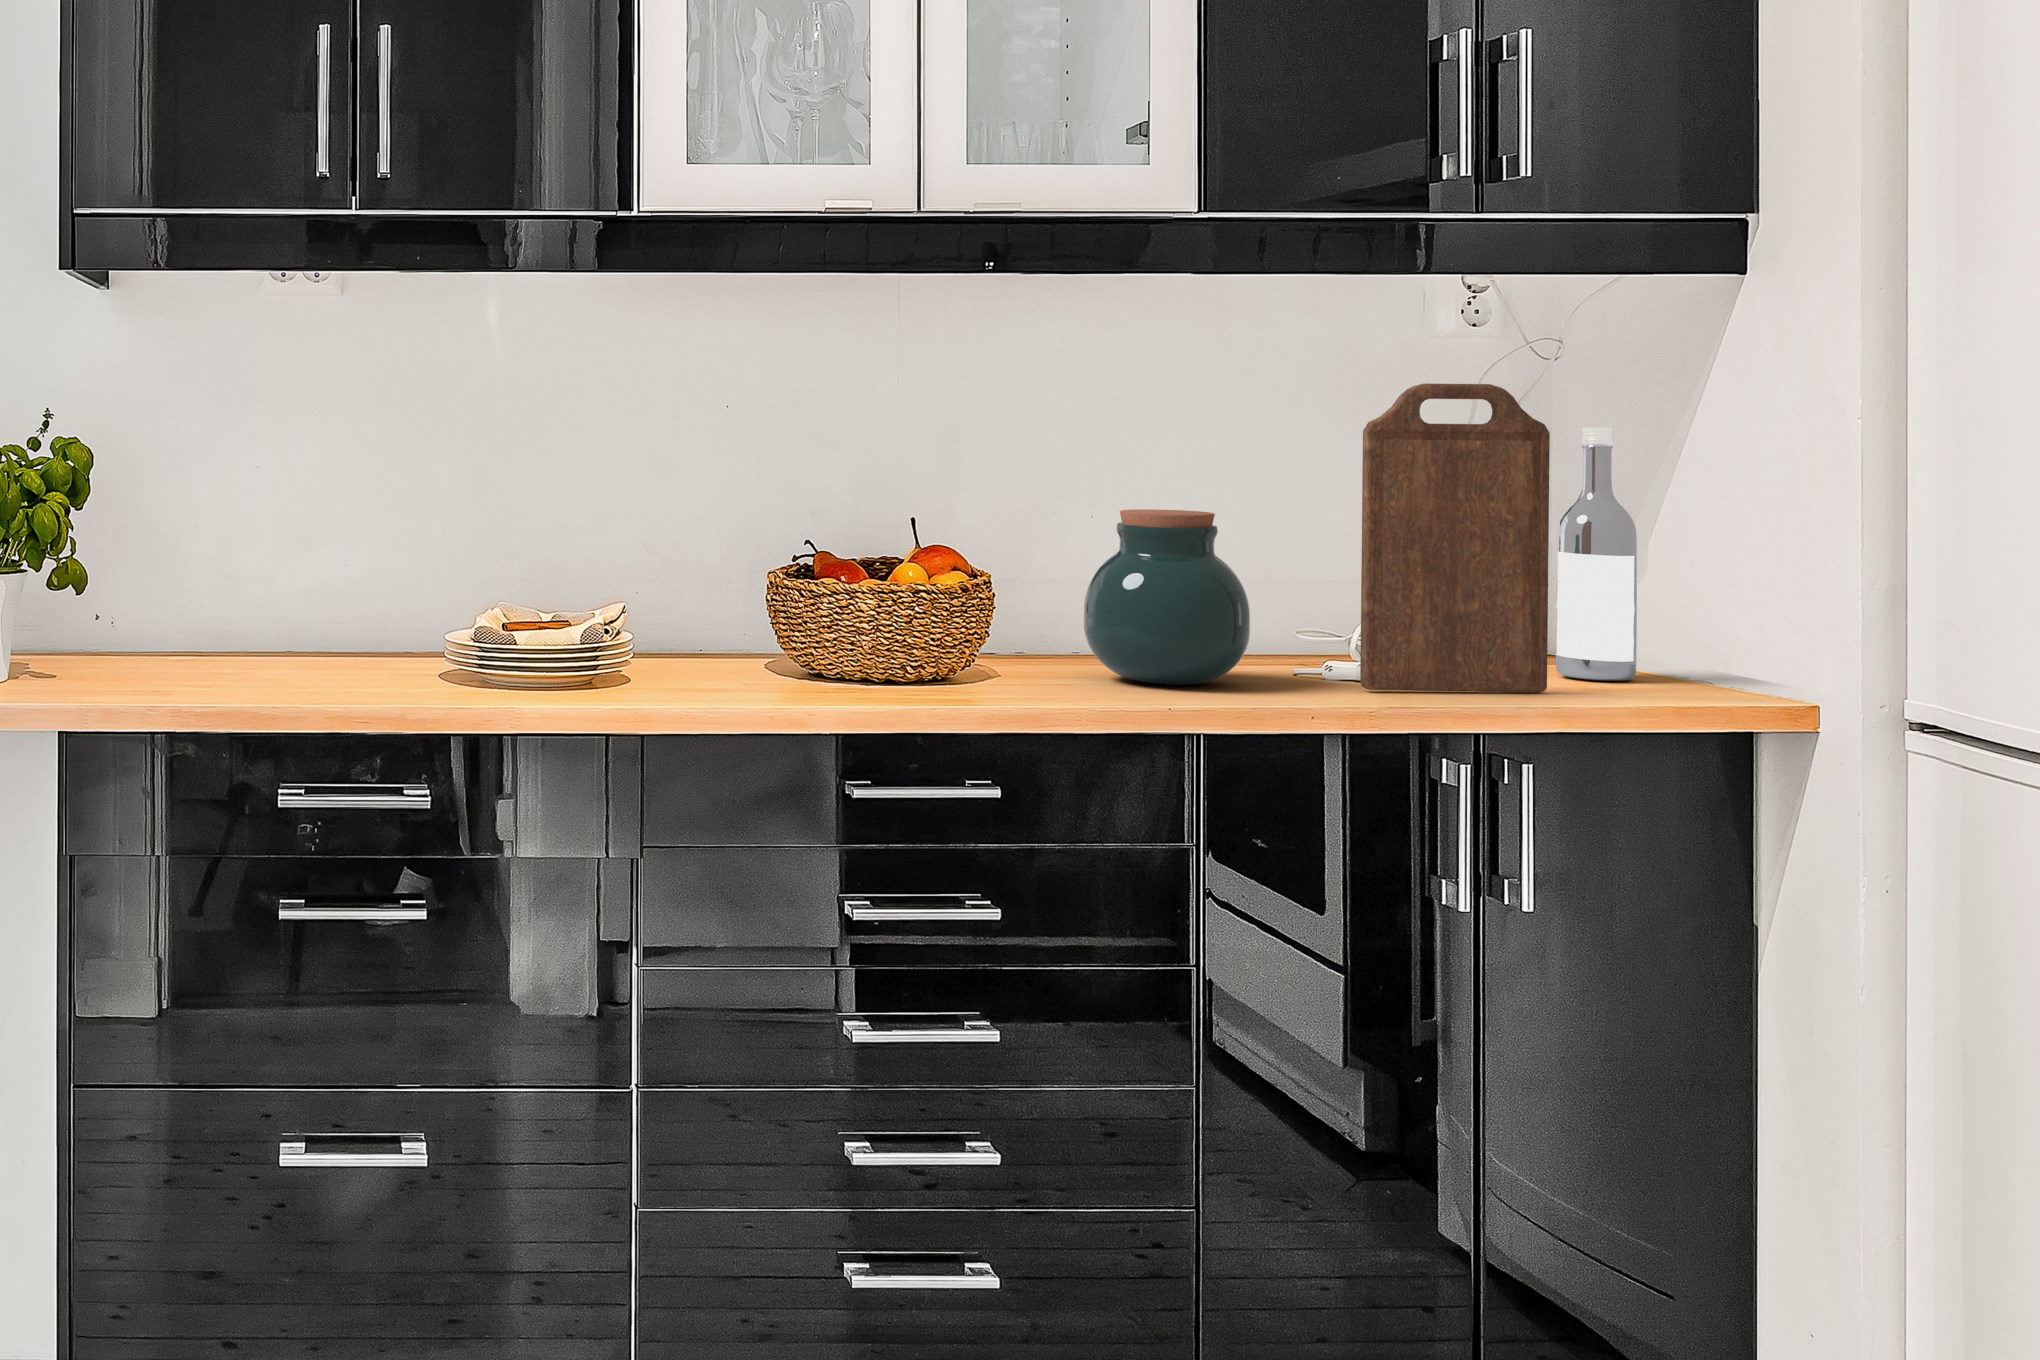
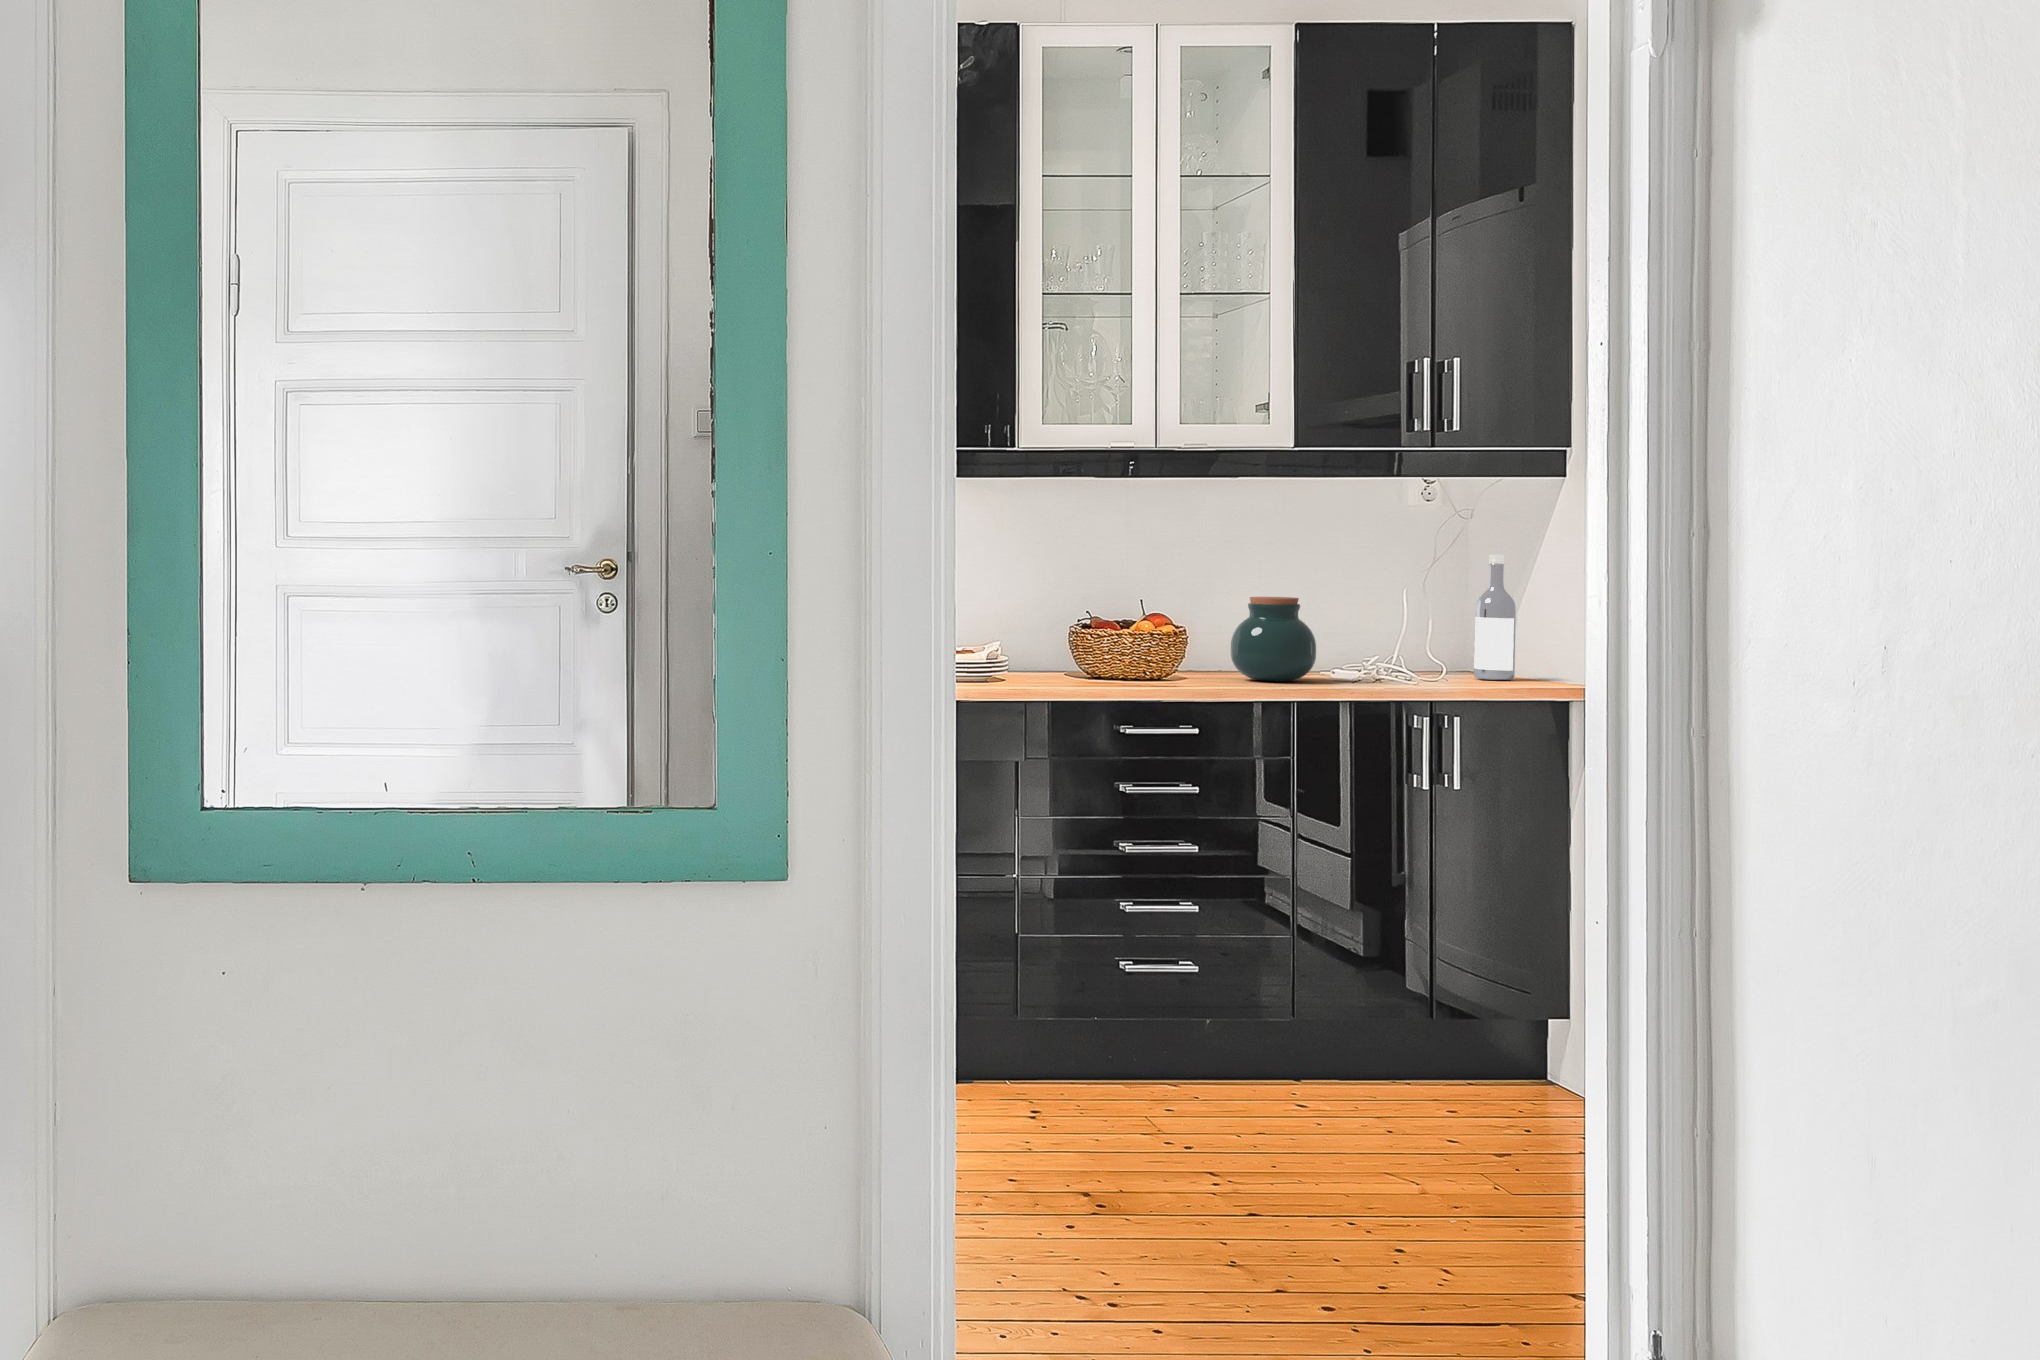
cutting board: present [1360,384,1550,693] -> none [1372,534,1469,684]

